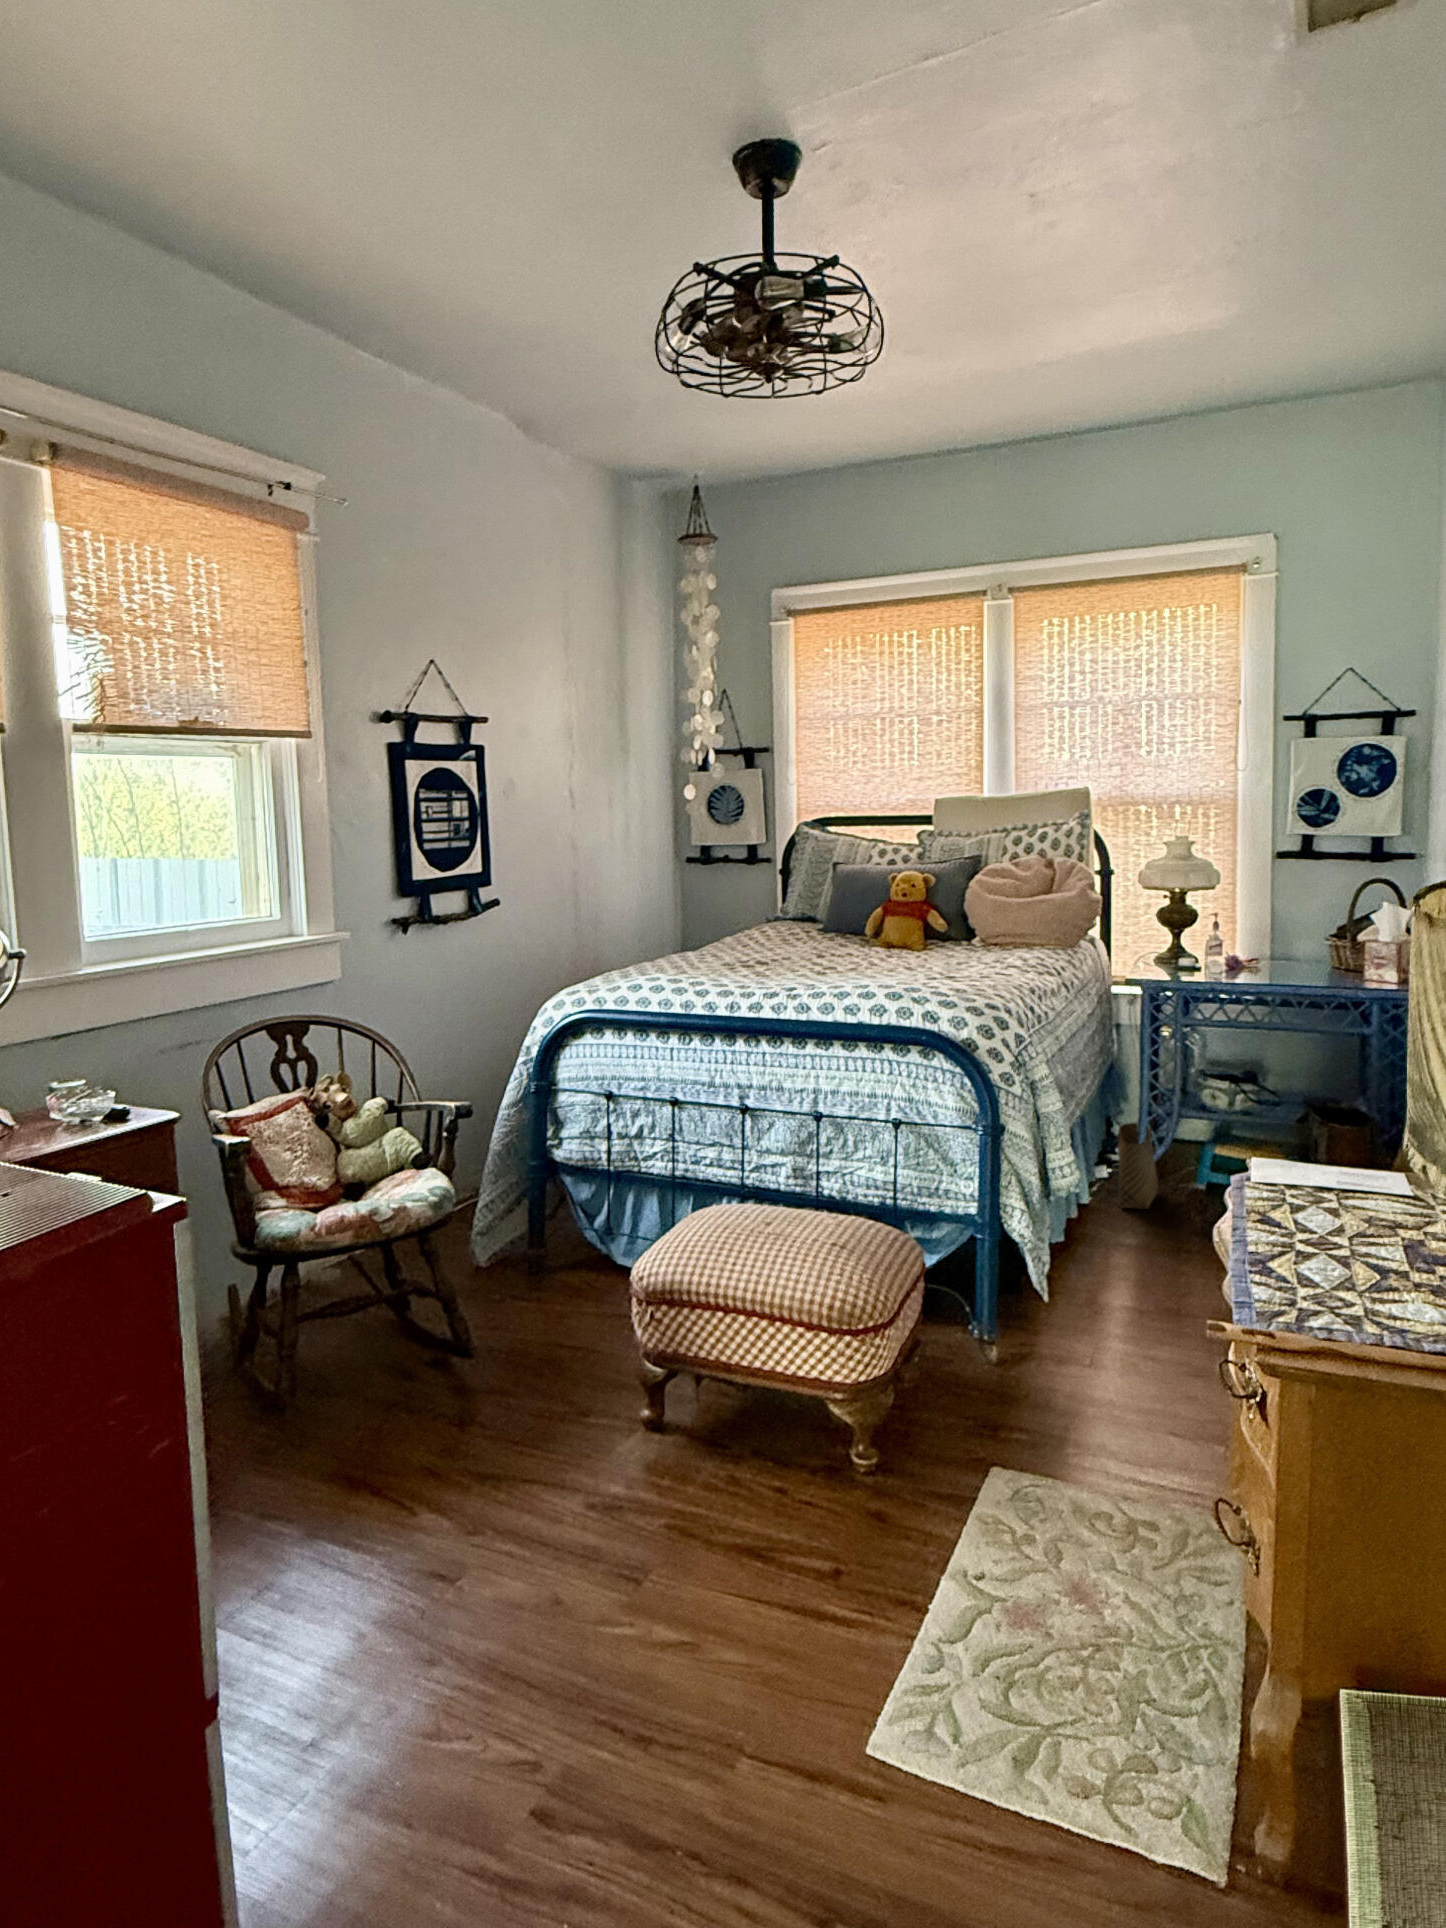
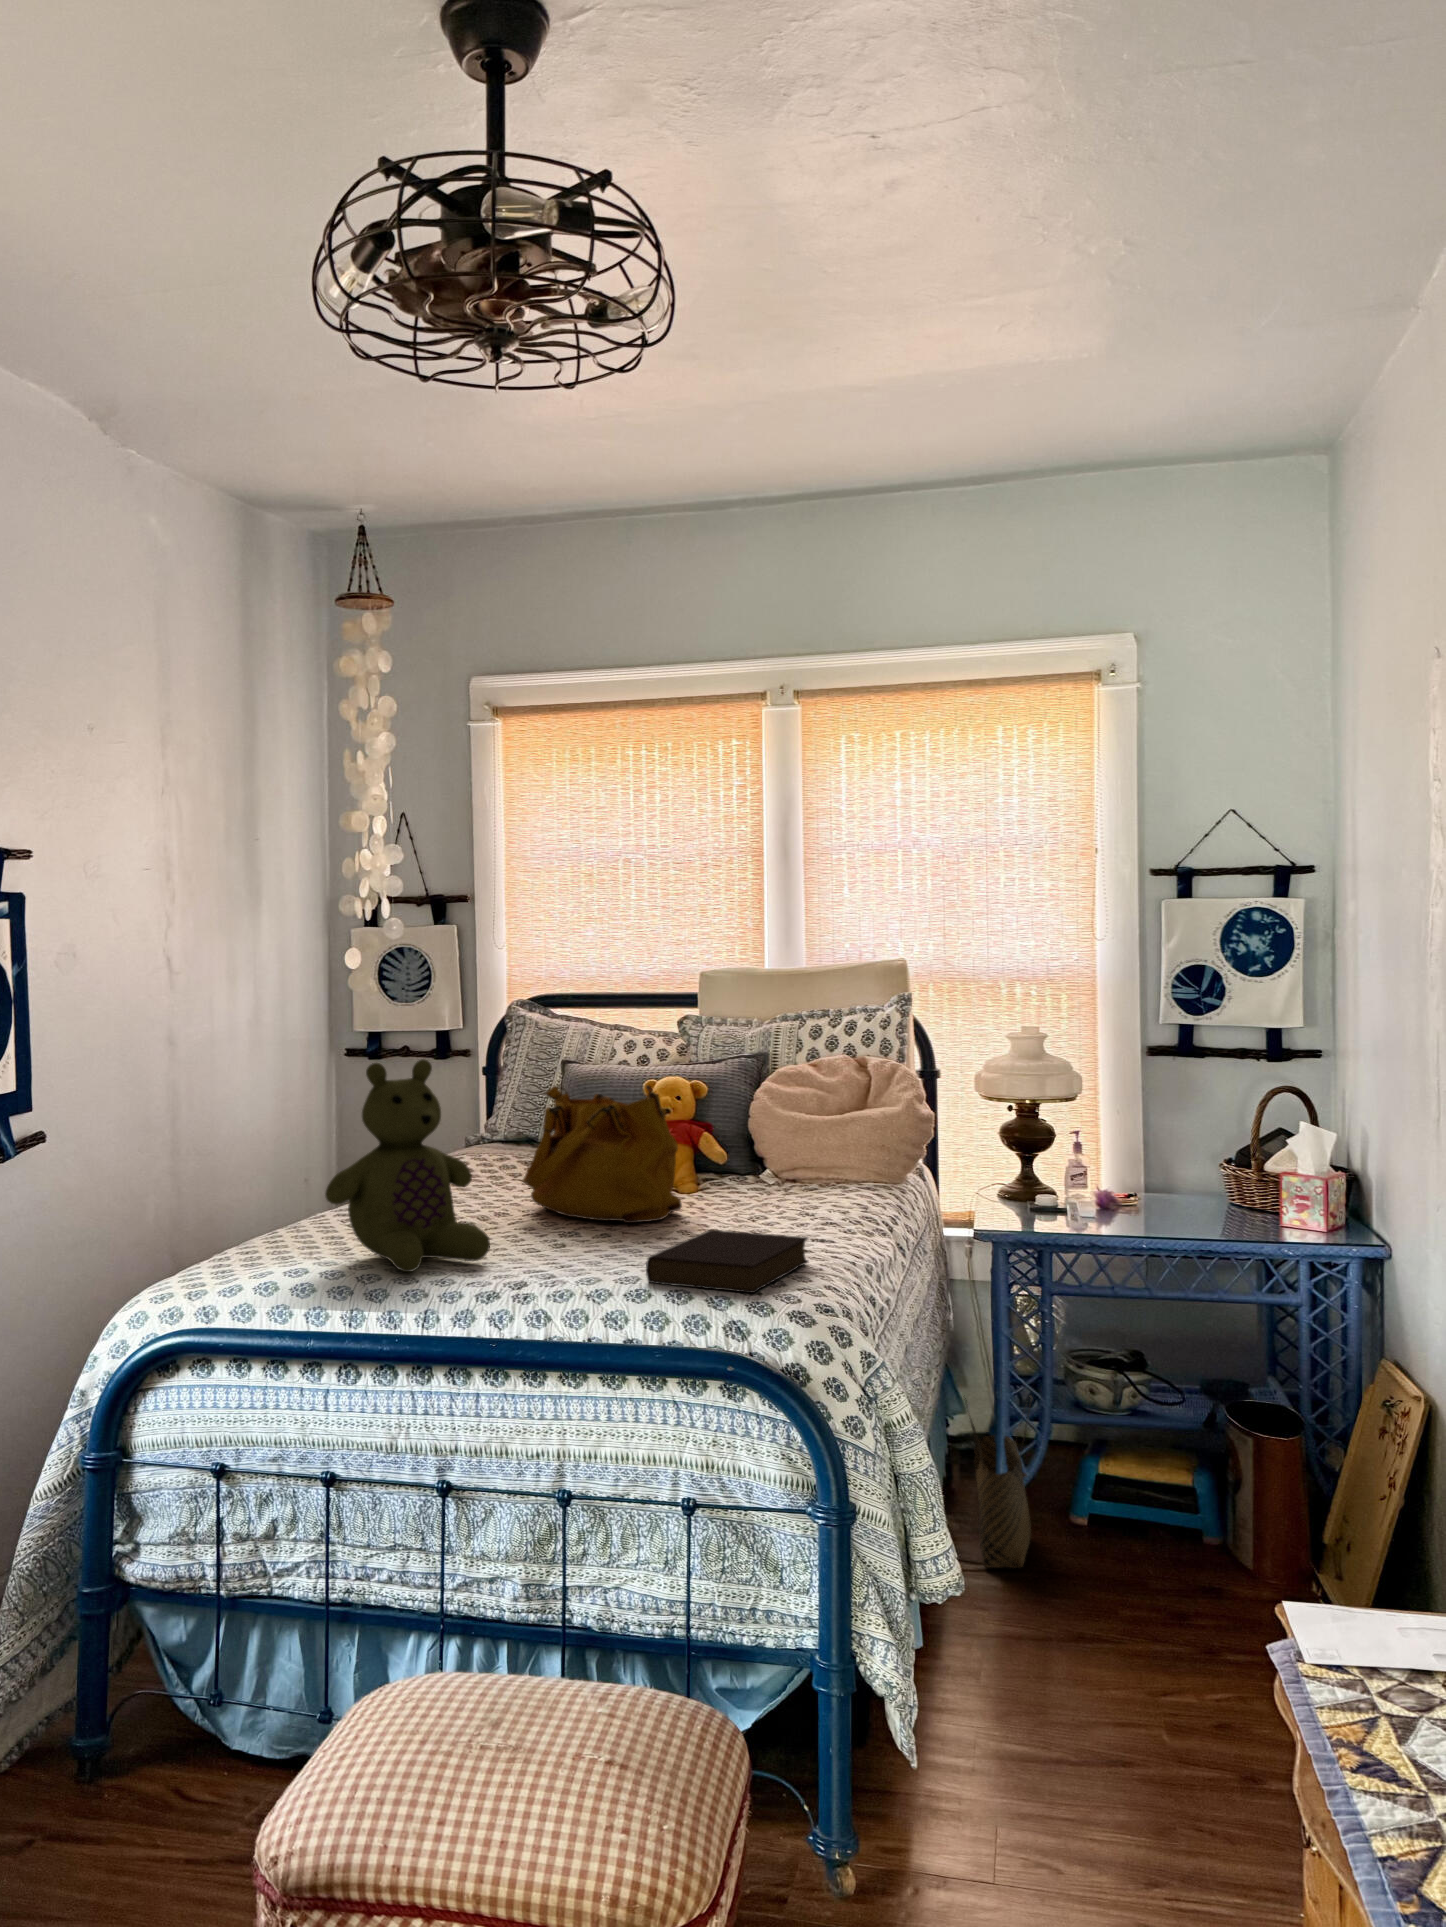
stuffed bear: none [671,848,775,981] -> present [325,1059,490,1272]
handbag: none [800,870,908,962] -> present [523,1085,682,1223]
book: none [874,961,987,996] -> present [646,1230,808,1293]

